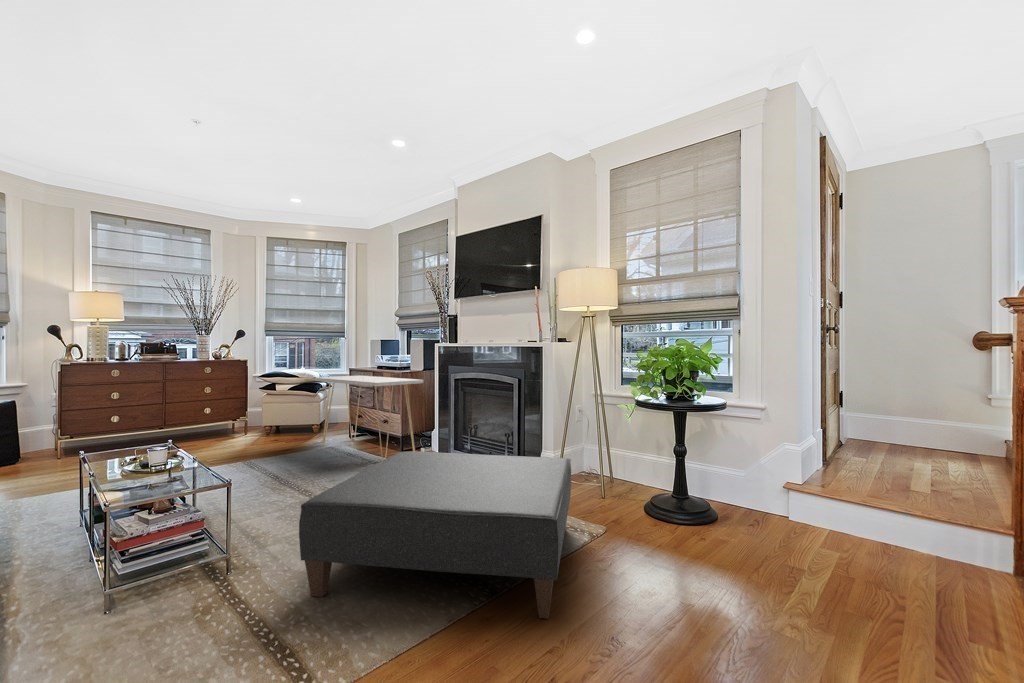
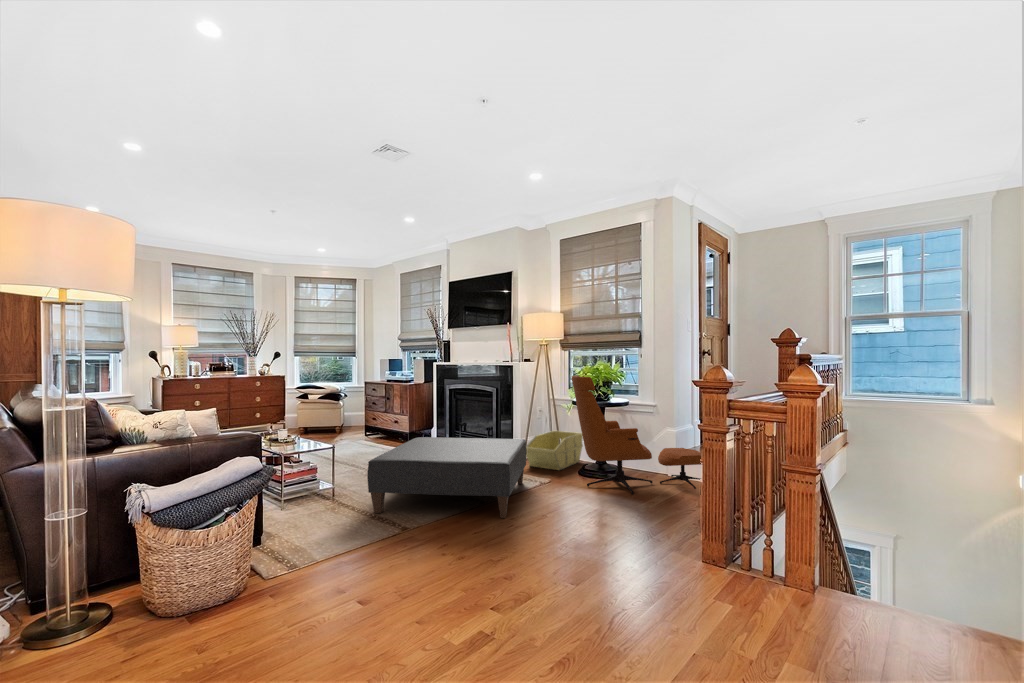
lounge chair: none [646,359,869,559] -> present [572,375,701,494]
console table: present [314,376,423,461] -> none [342,387,426,450]
storage bin: none [562,440,644,502] -> present [526,431,583,470]

